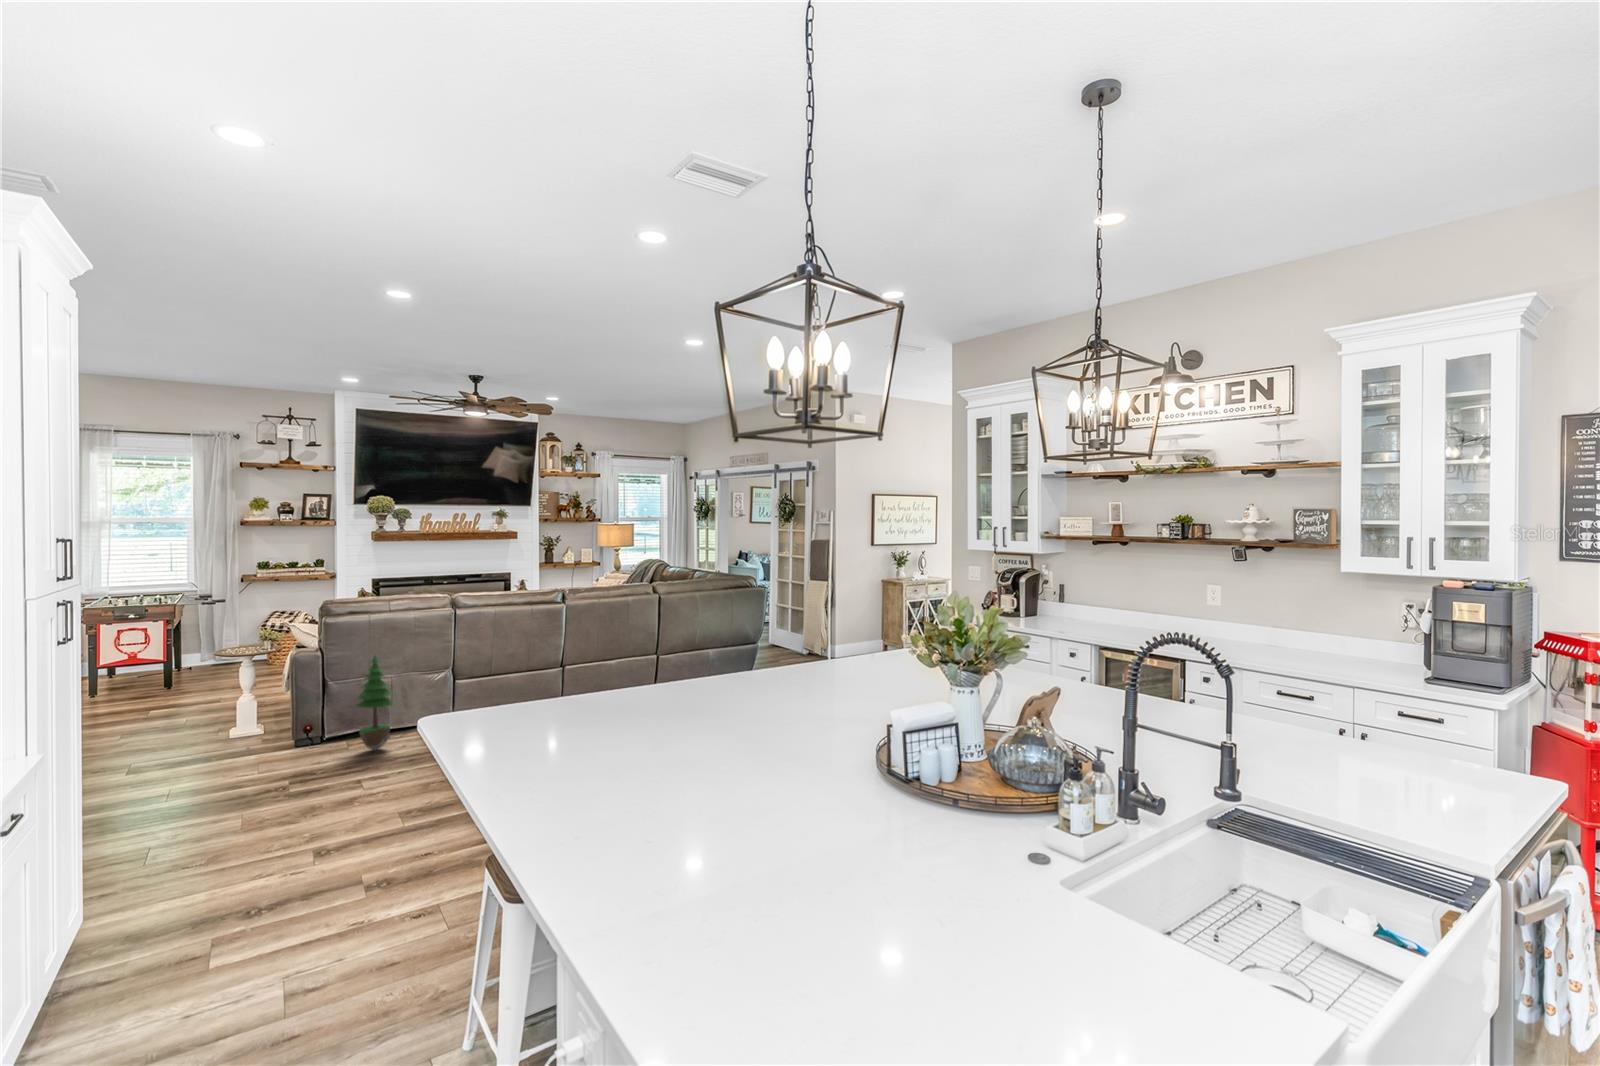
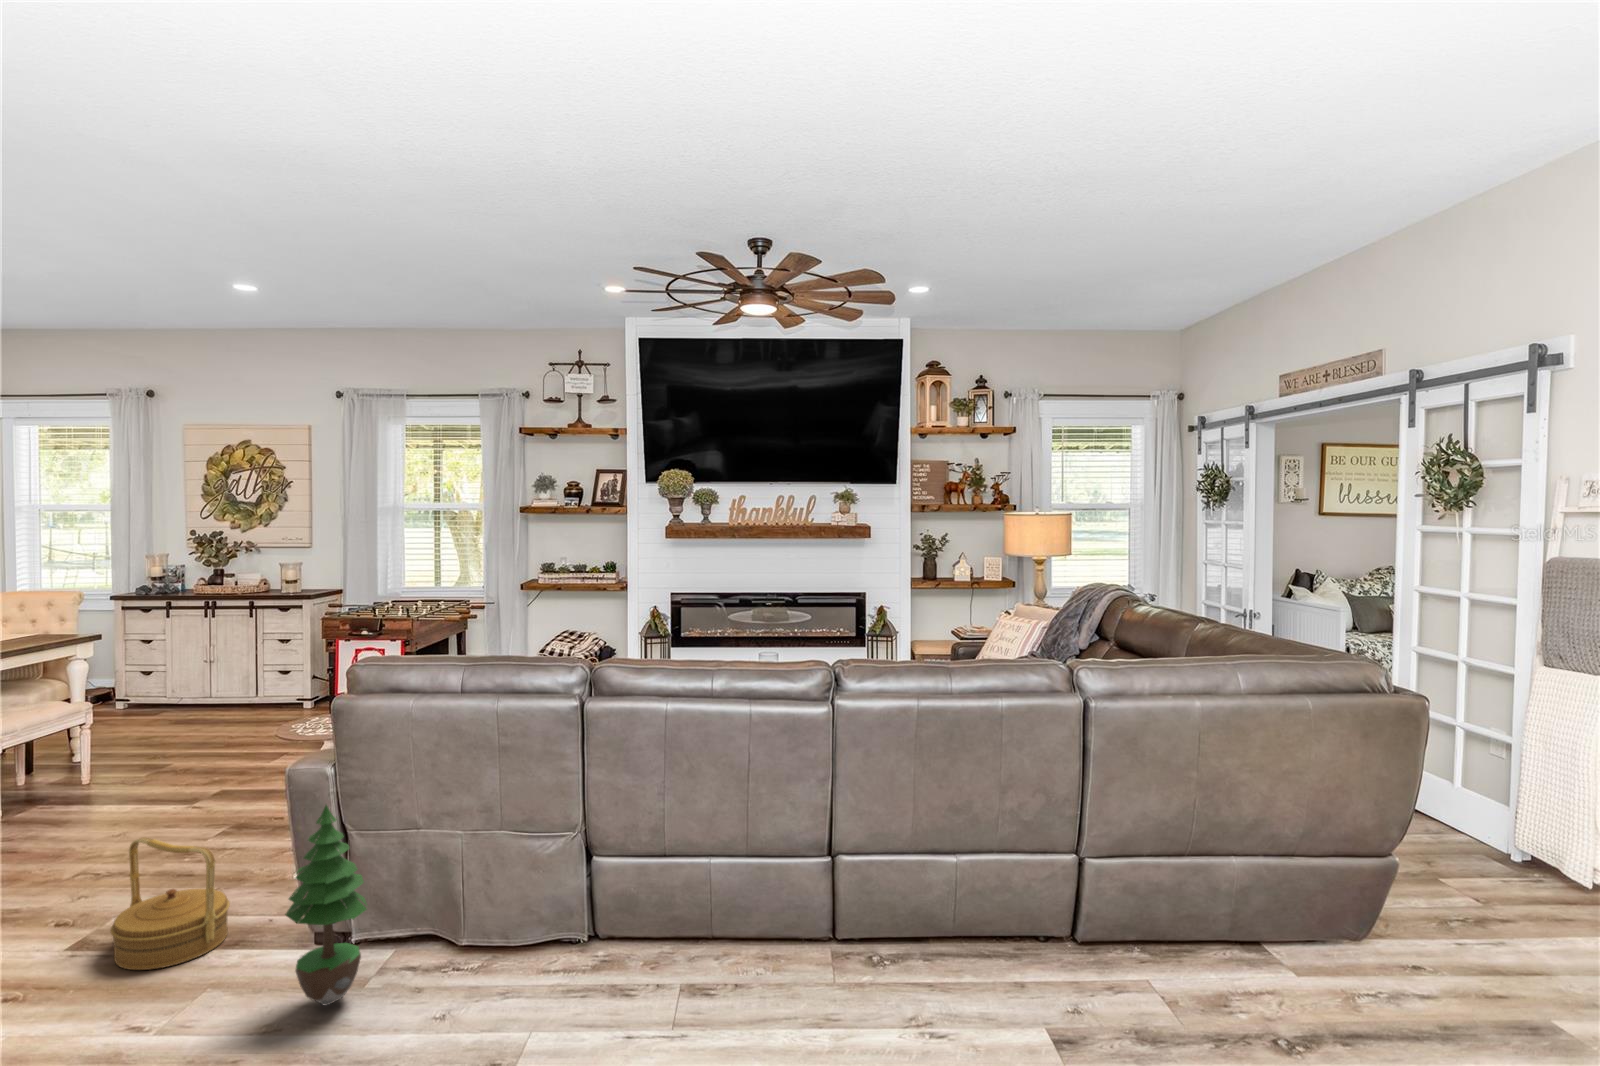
basket: none [198,699,270,767] -> present [110,837,230,970]

